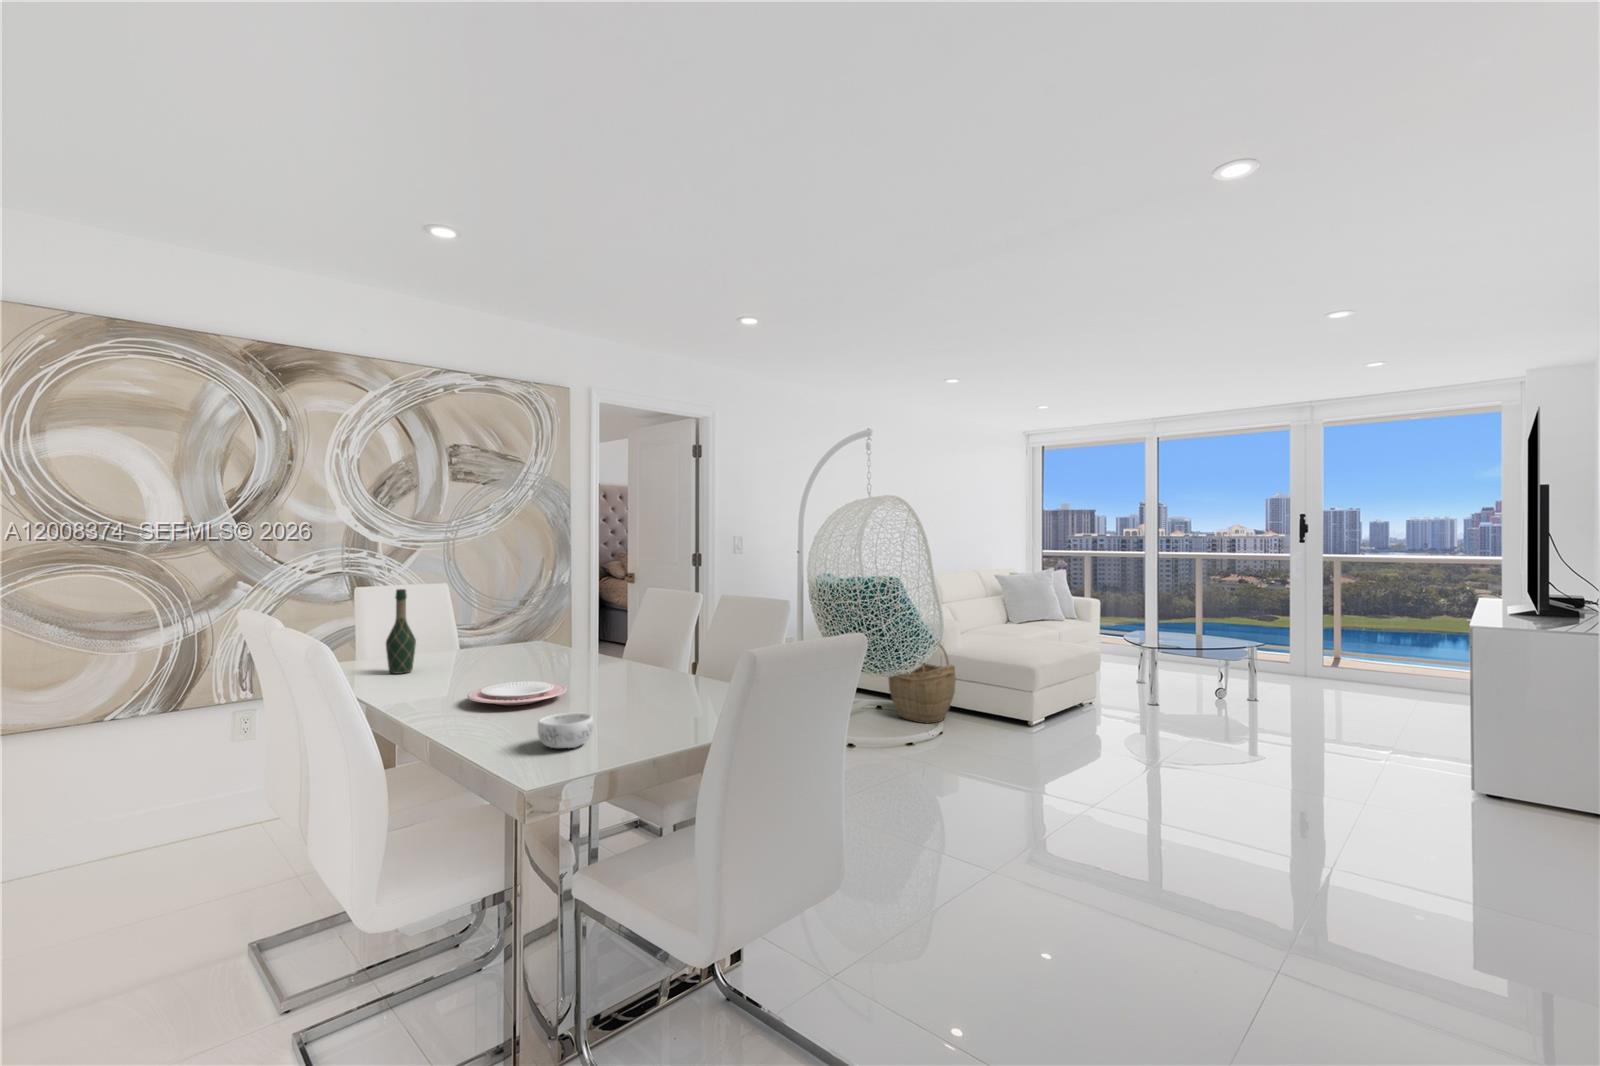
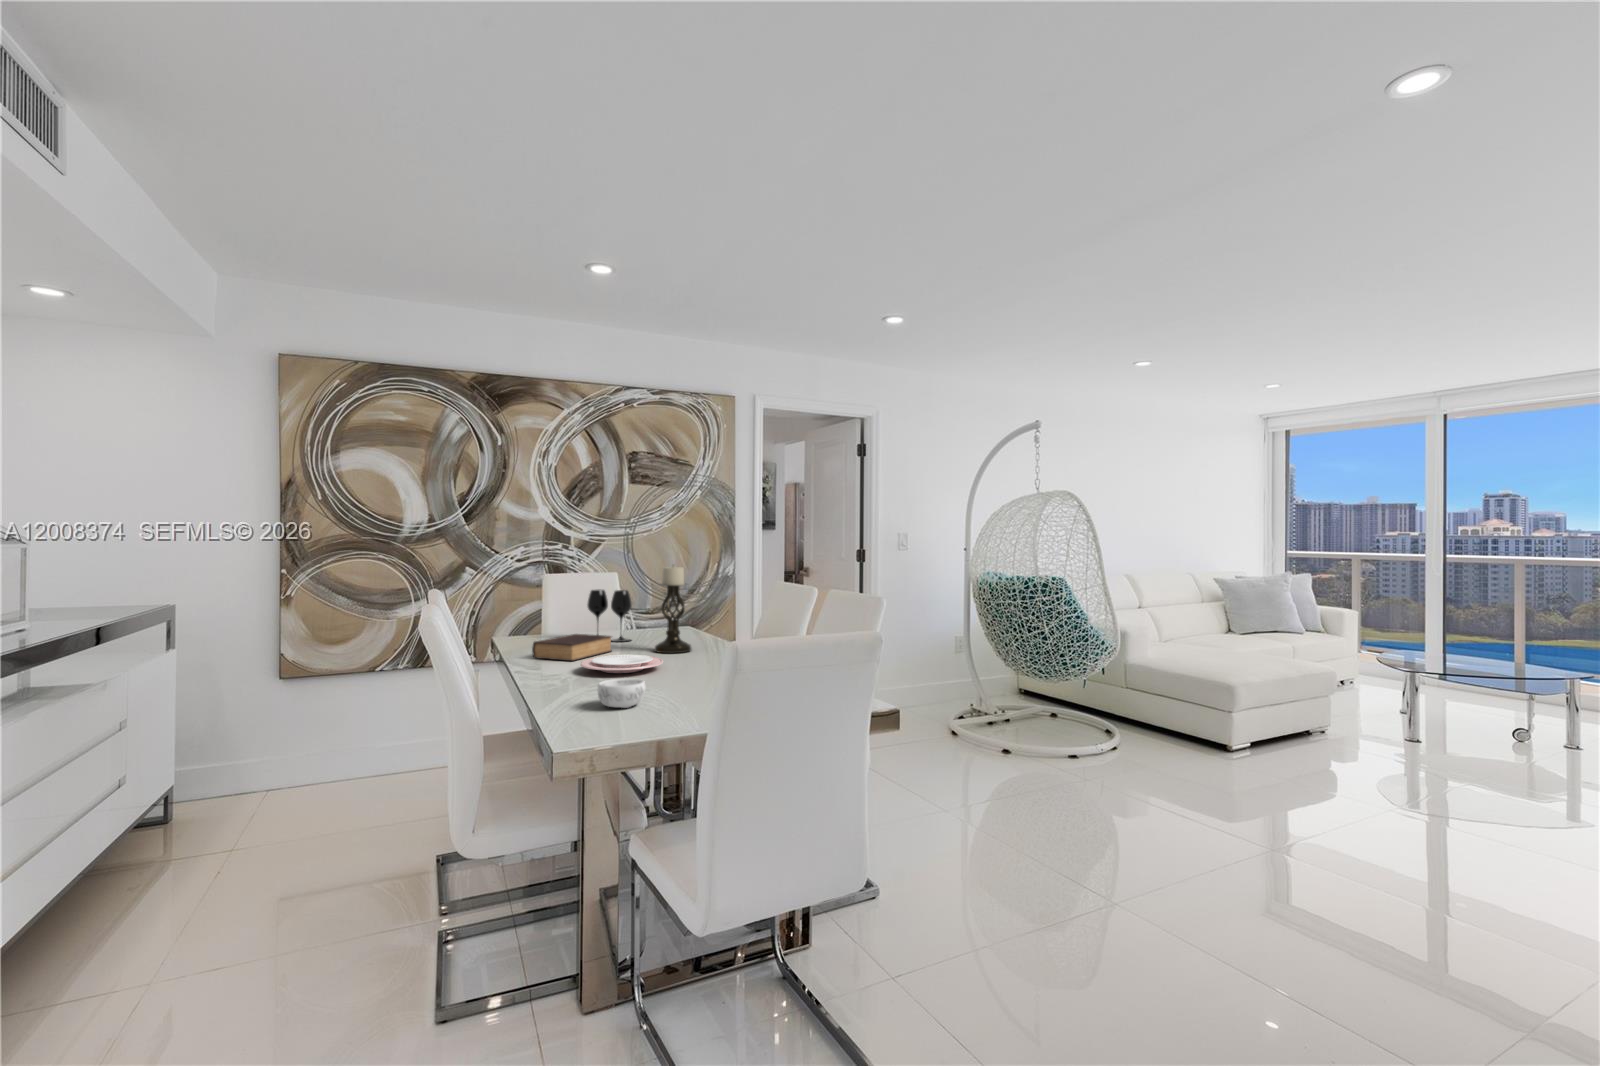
candle holder: none [530,576,574,676] -> present [654,564,691,653]
wine bottle: present [386,589,416,674] -> none [548,574,571,645]
wine glass: none [431,606,489,666] -> present [587,590,632,642]
woven basket: present [888,644,956,723] -> none [1061,649,1138,738]
book: none [386,660,480,694] -> present [532,634,611,661]

